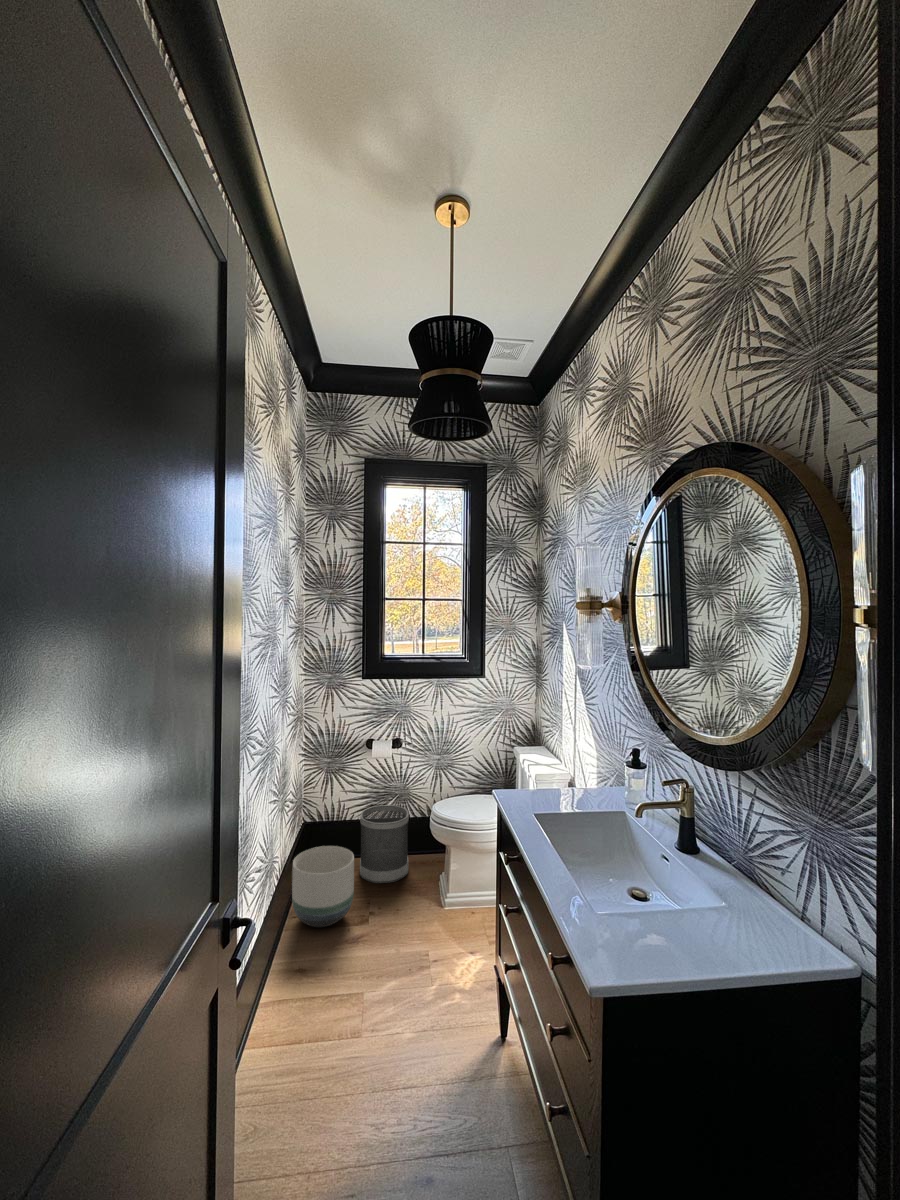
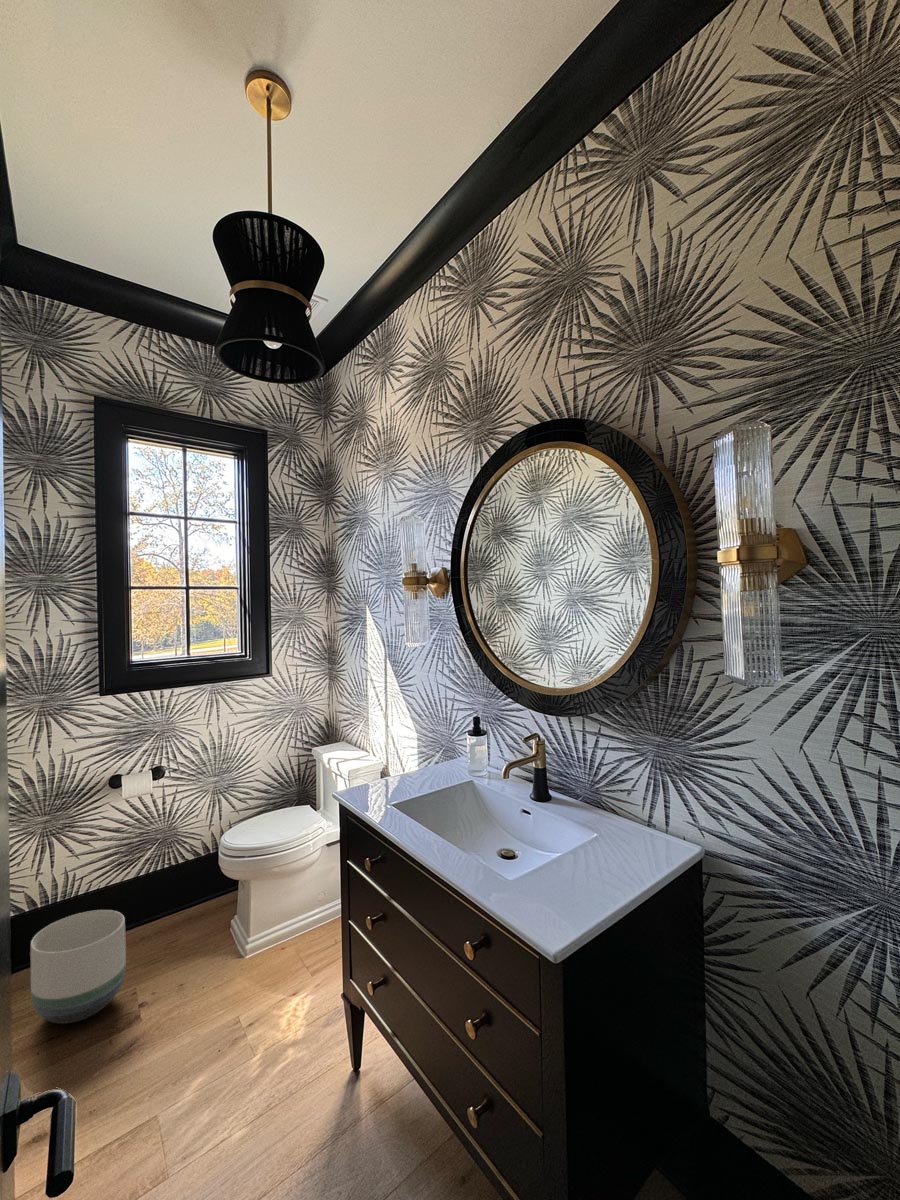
wastebasket: present [360,805,409,883] -> none [115,846,186,949]

